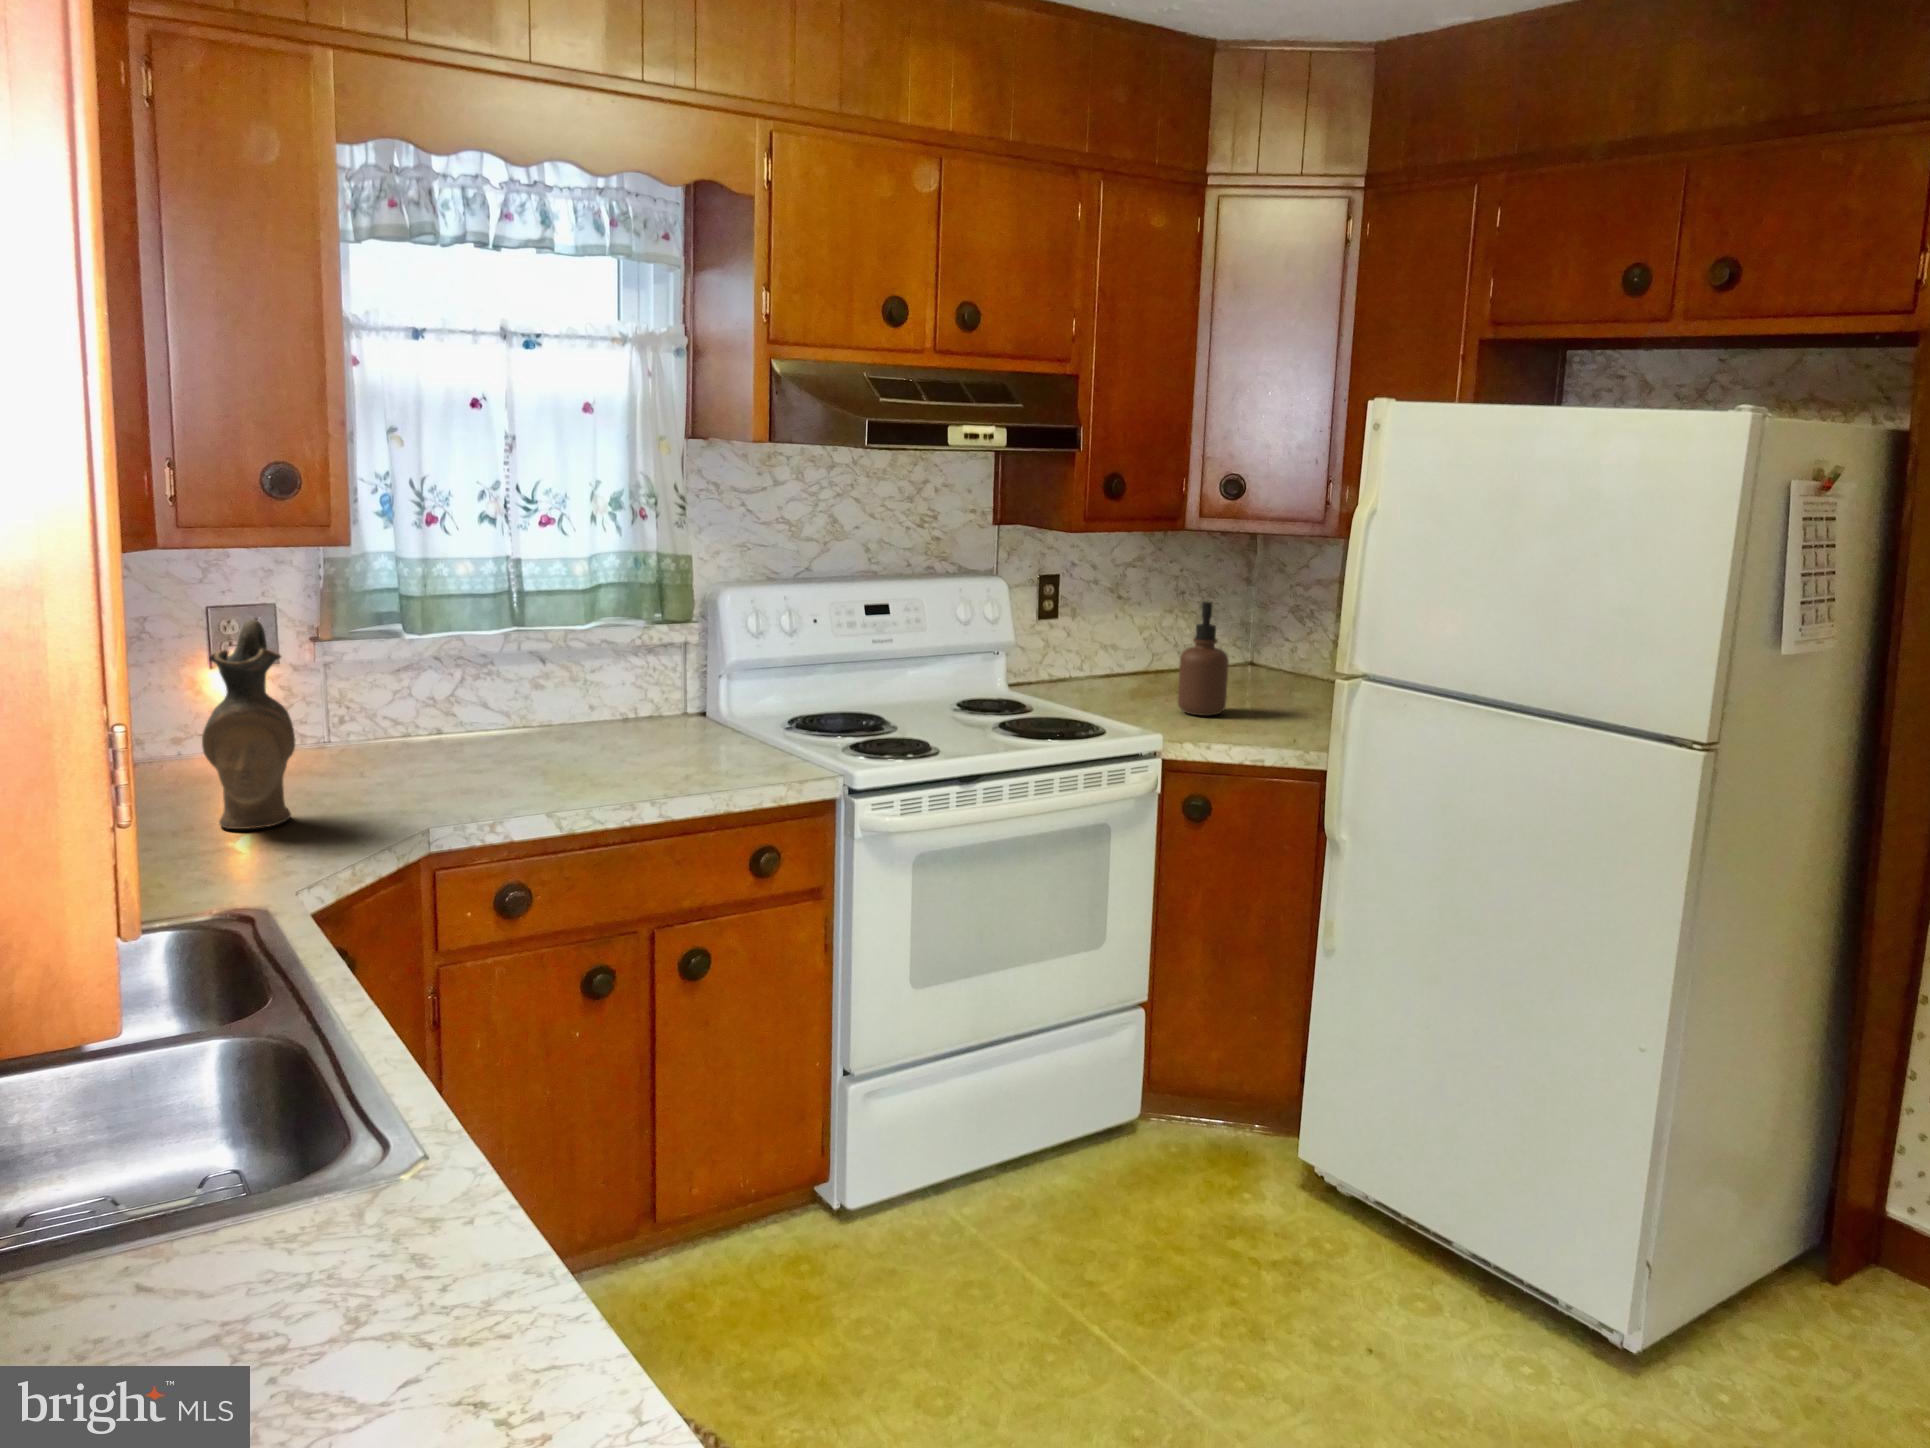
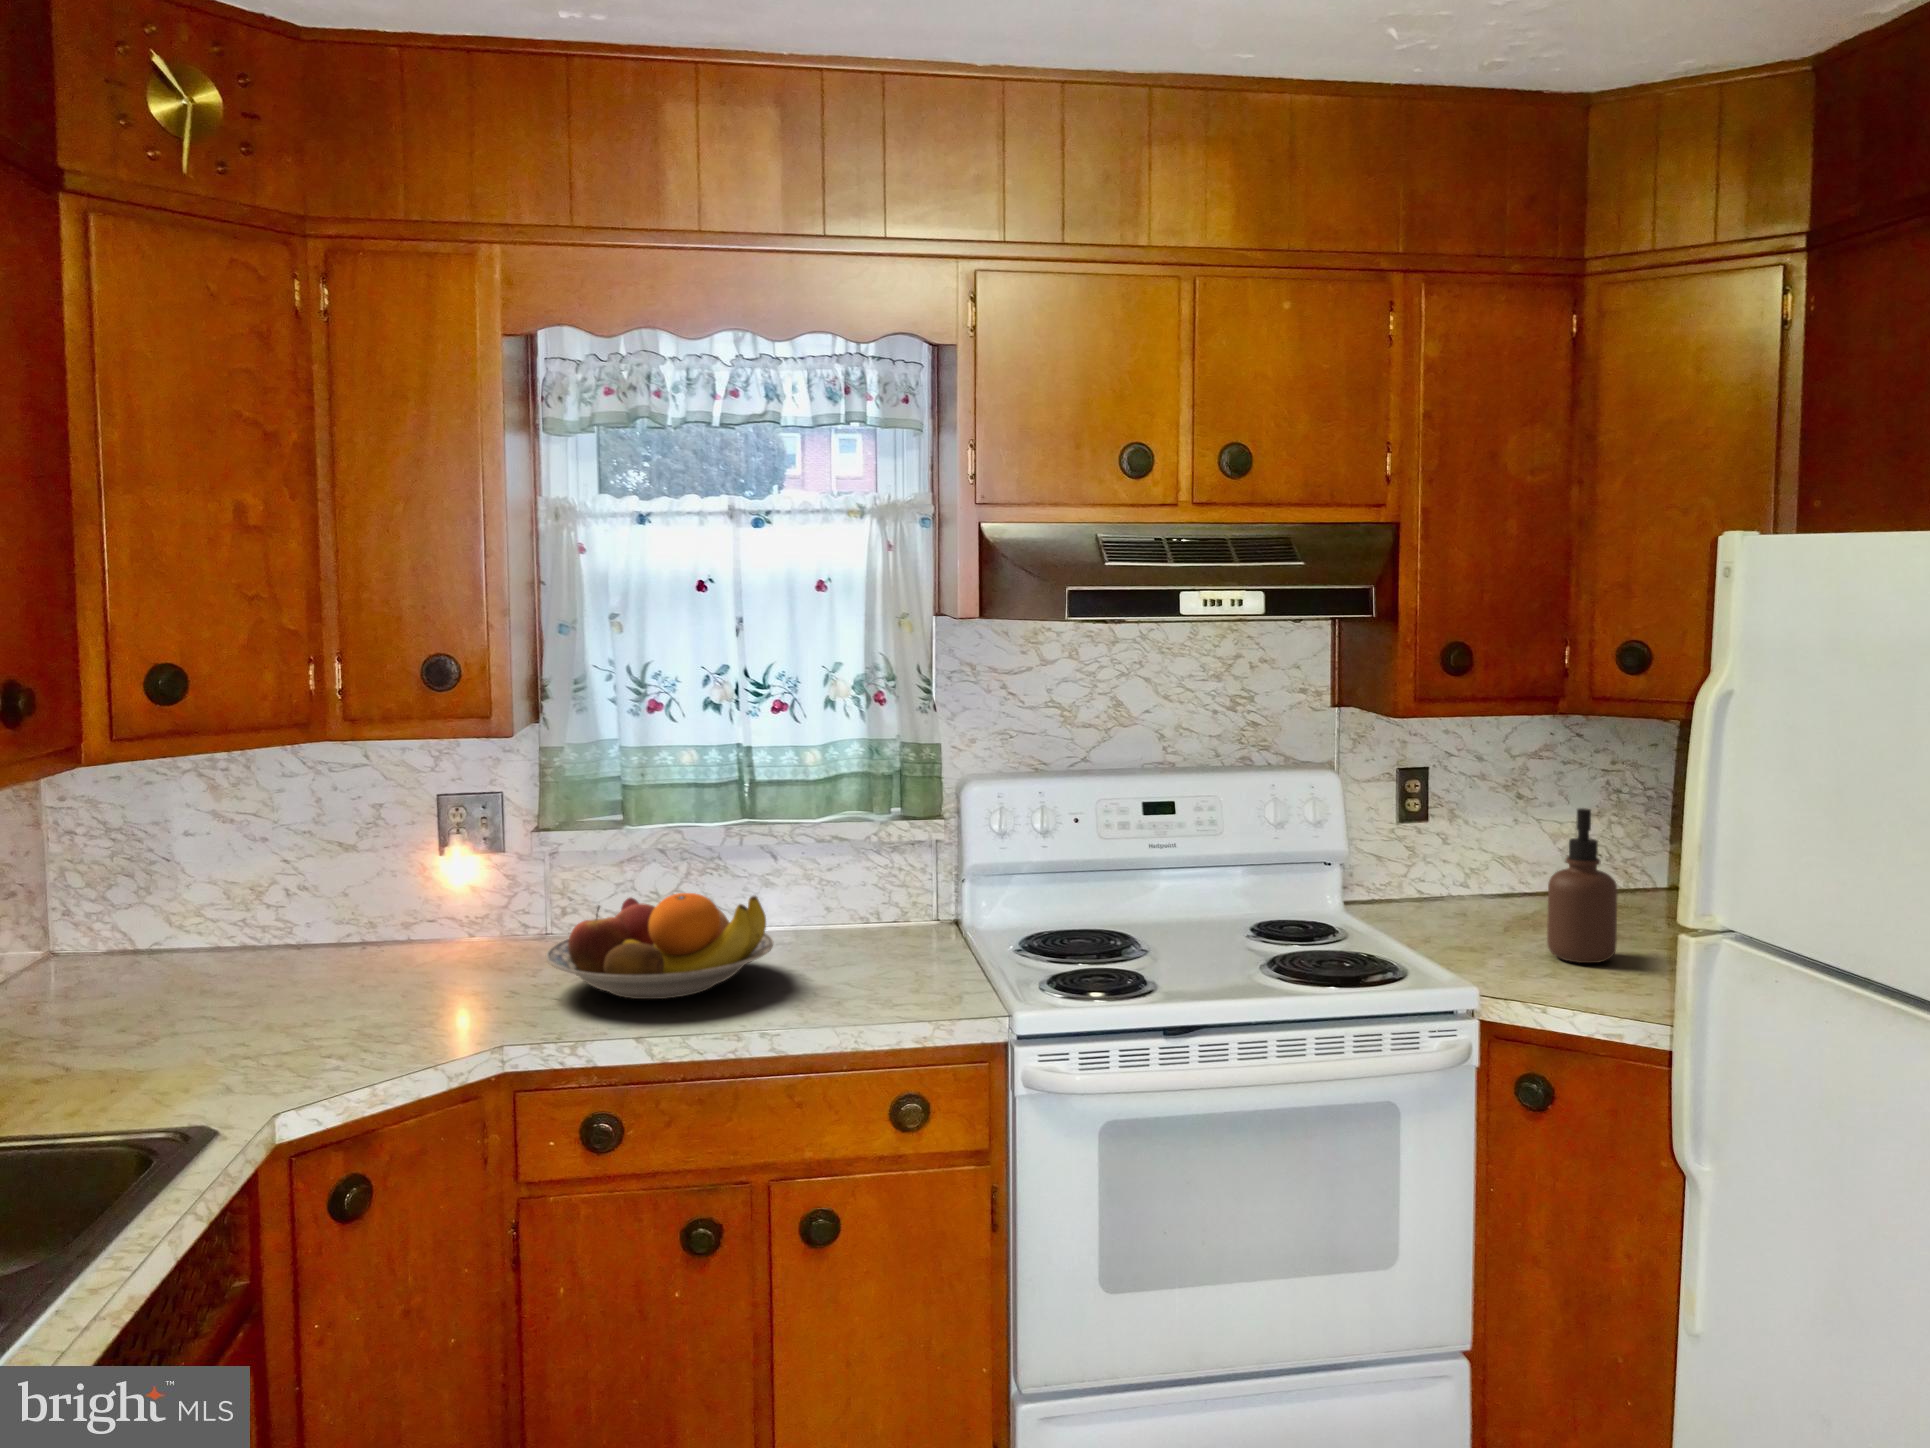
ceramic pitcher: present [202,620,295,829] -> none [323,811,418,1026]
fruit bowl: none [391,691,608,788] -> present [546,893,773,999]

